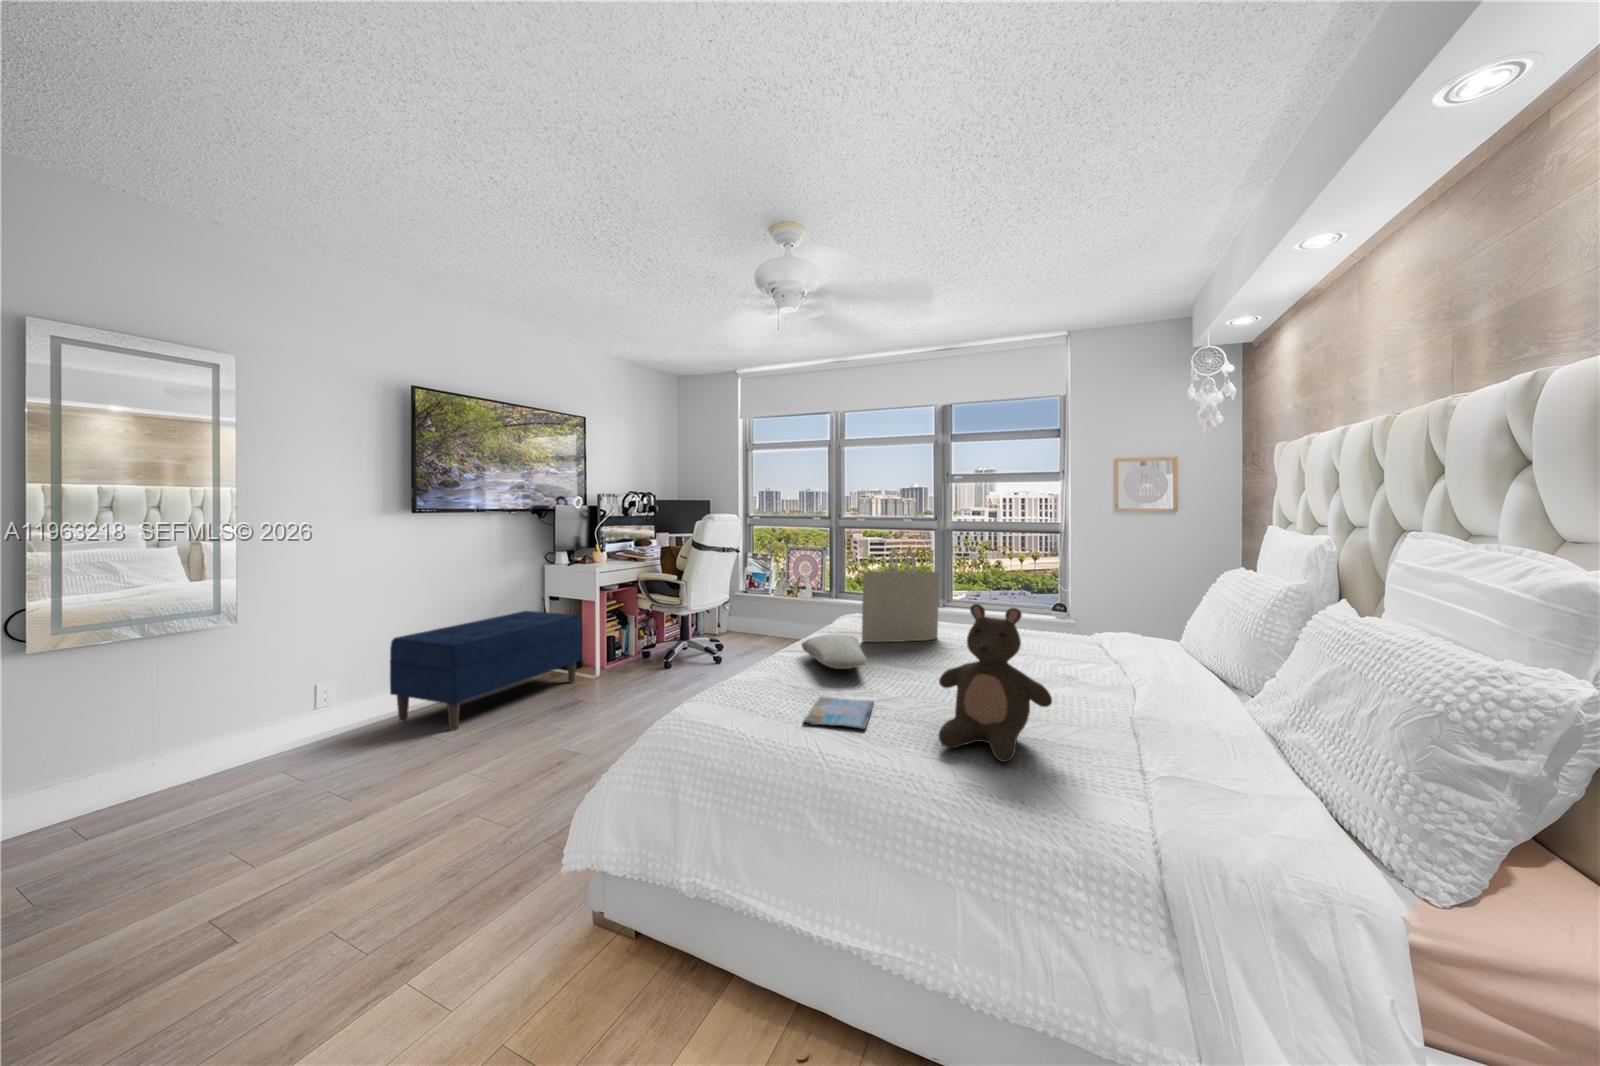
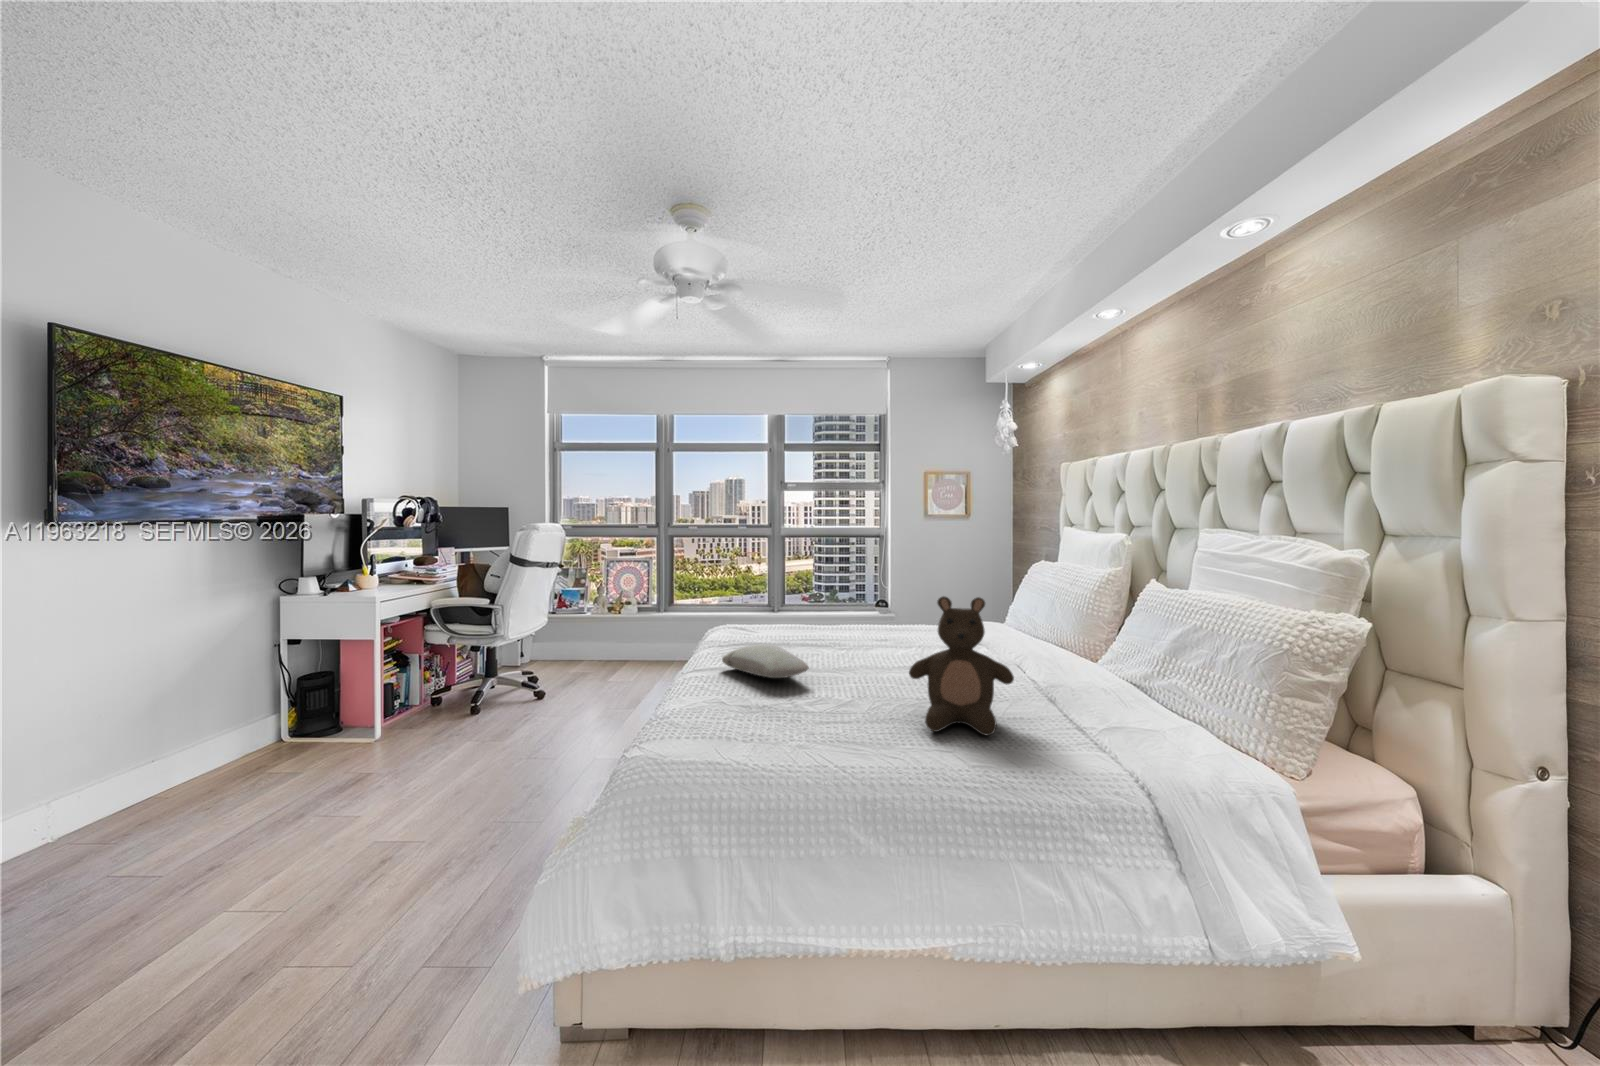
tote bag: present [862,550,939,642] -> none [772,553,843,652]
bench: present [390,611,582,731] -> none [63,658,359,835]
book: present [804,697,874,729] -> none [780,702,851,730]

